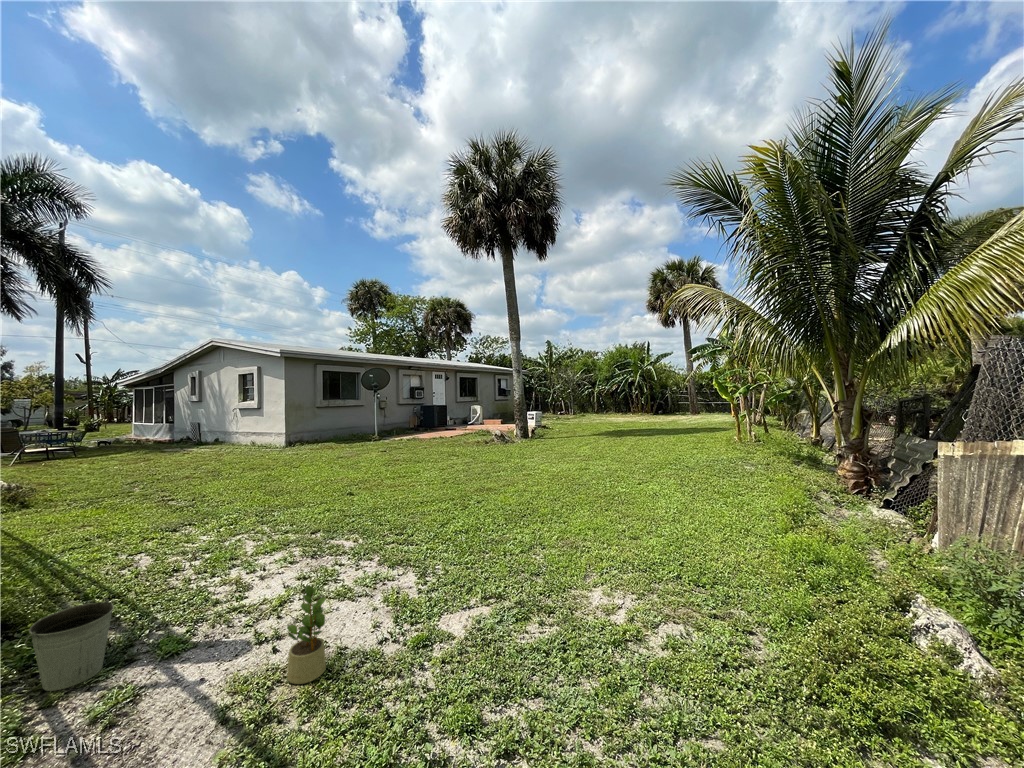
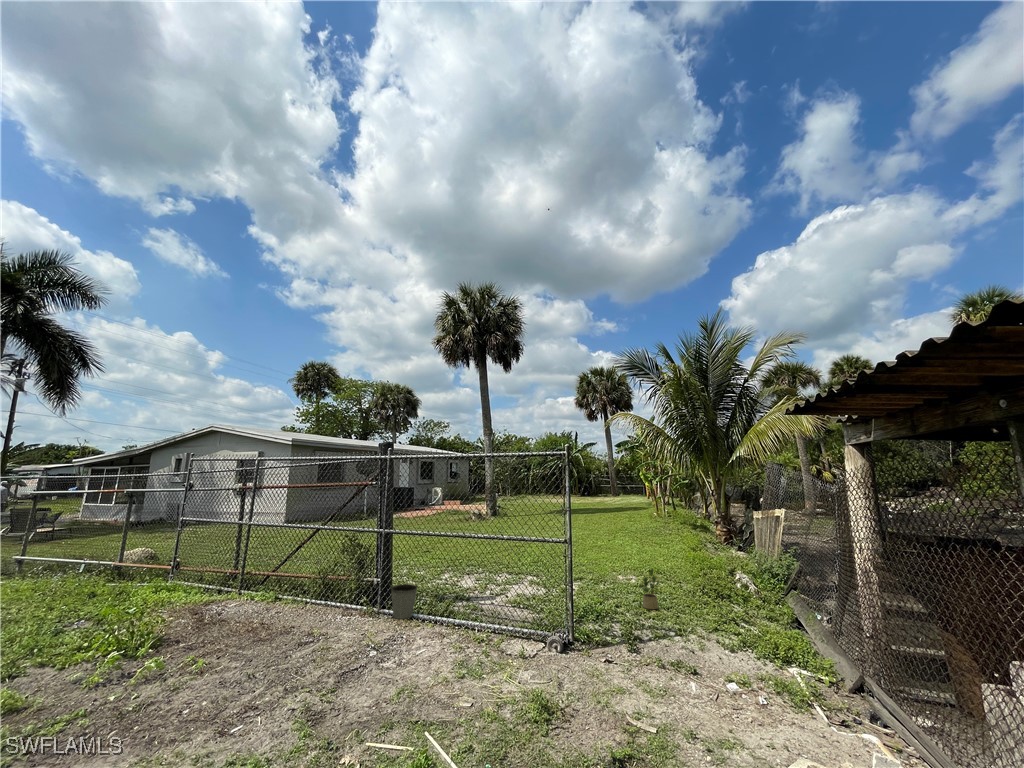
potted plant: present [287,585,329,684] -> present [640,569,659,609]

